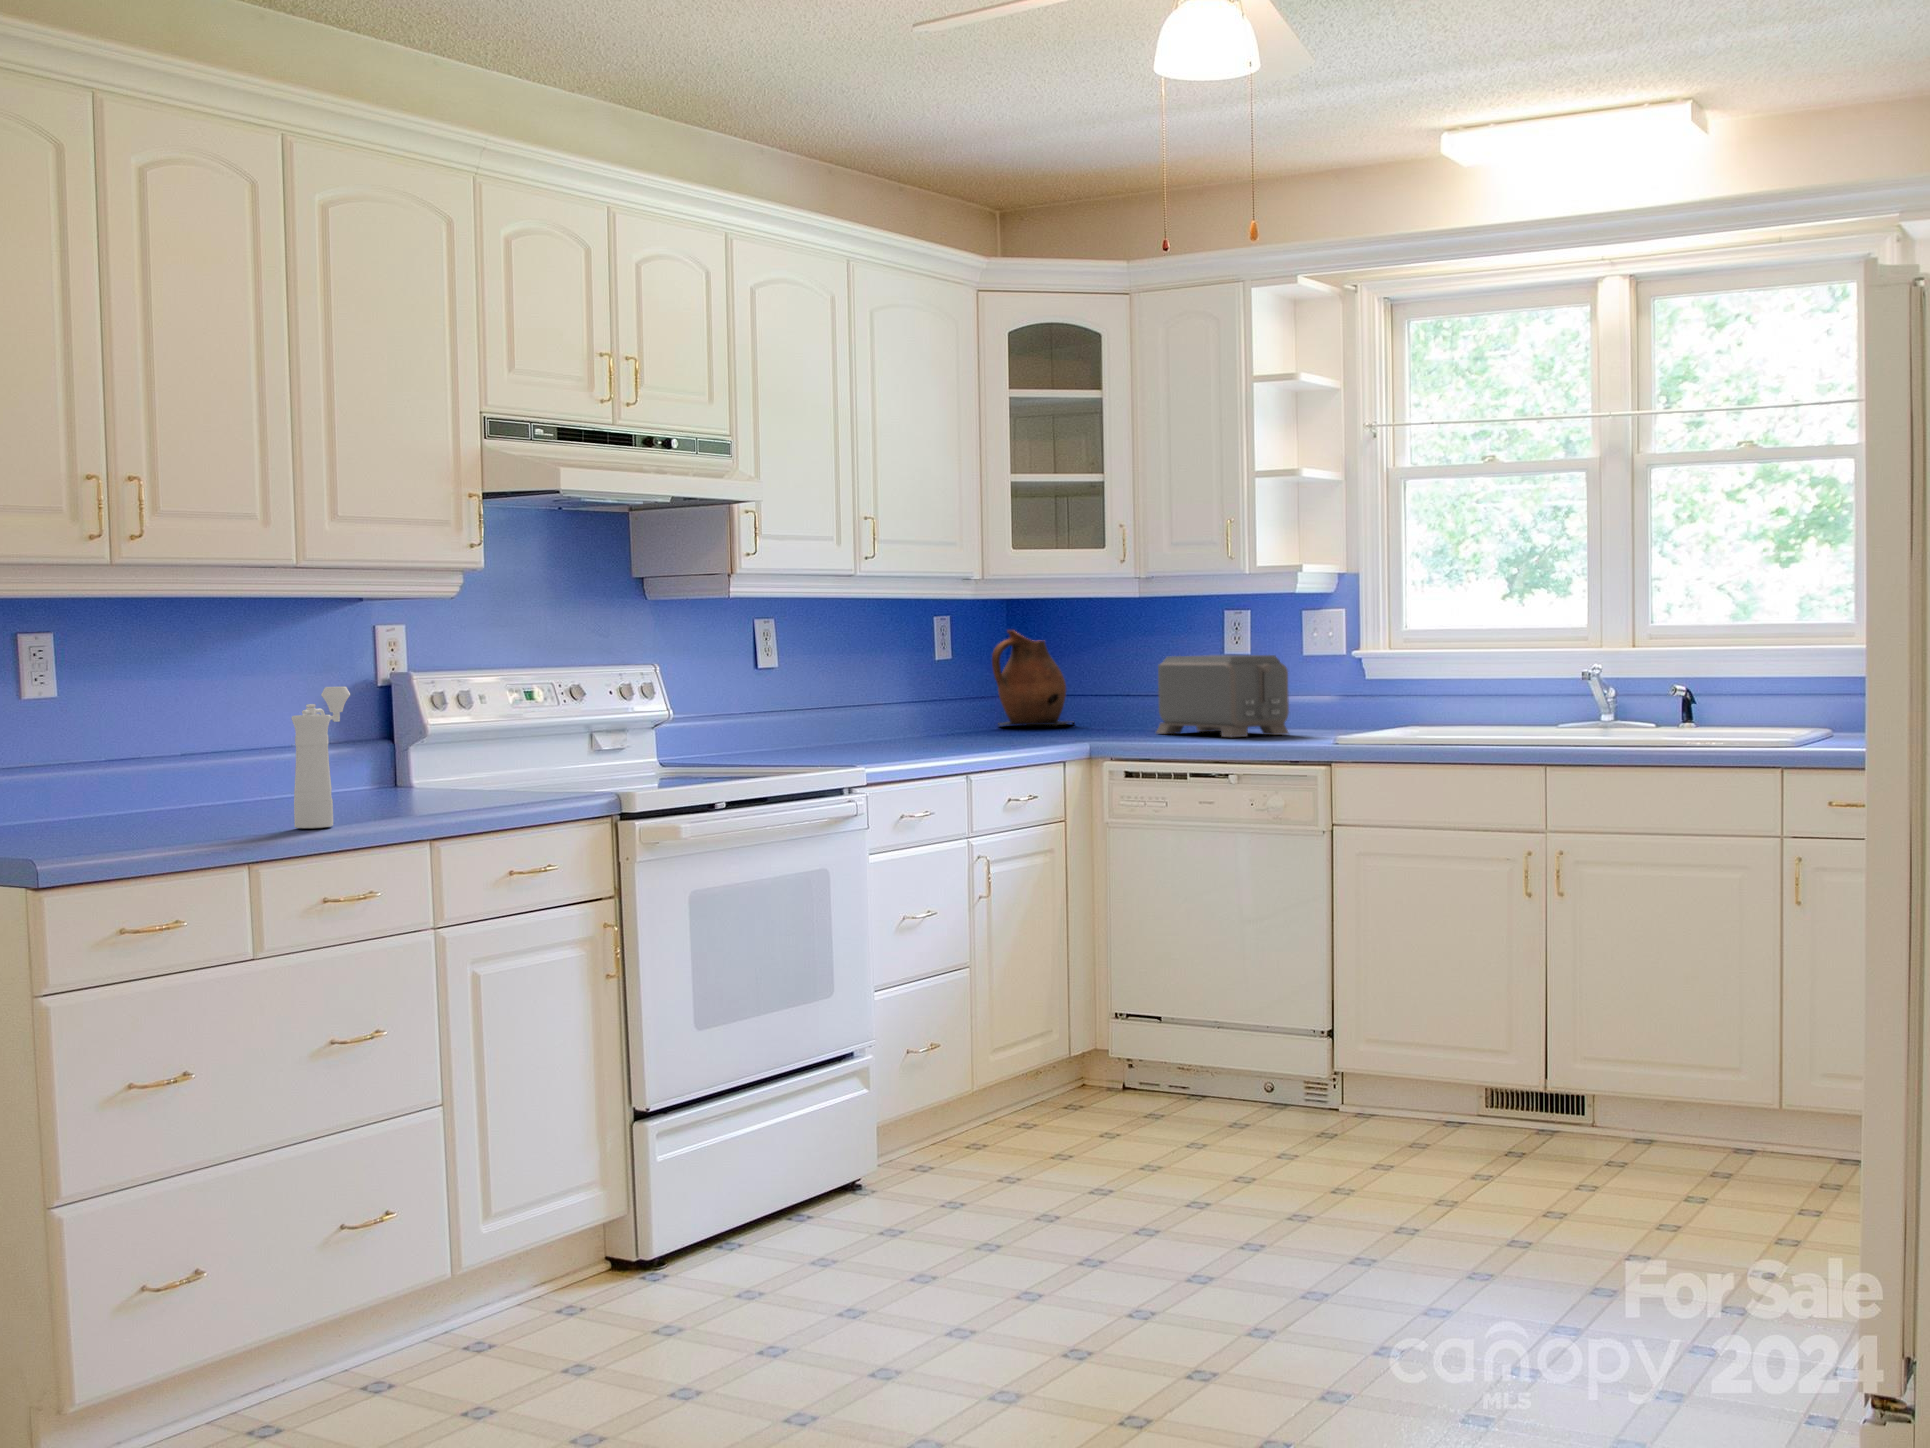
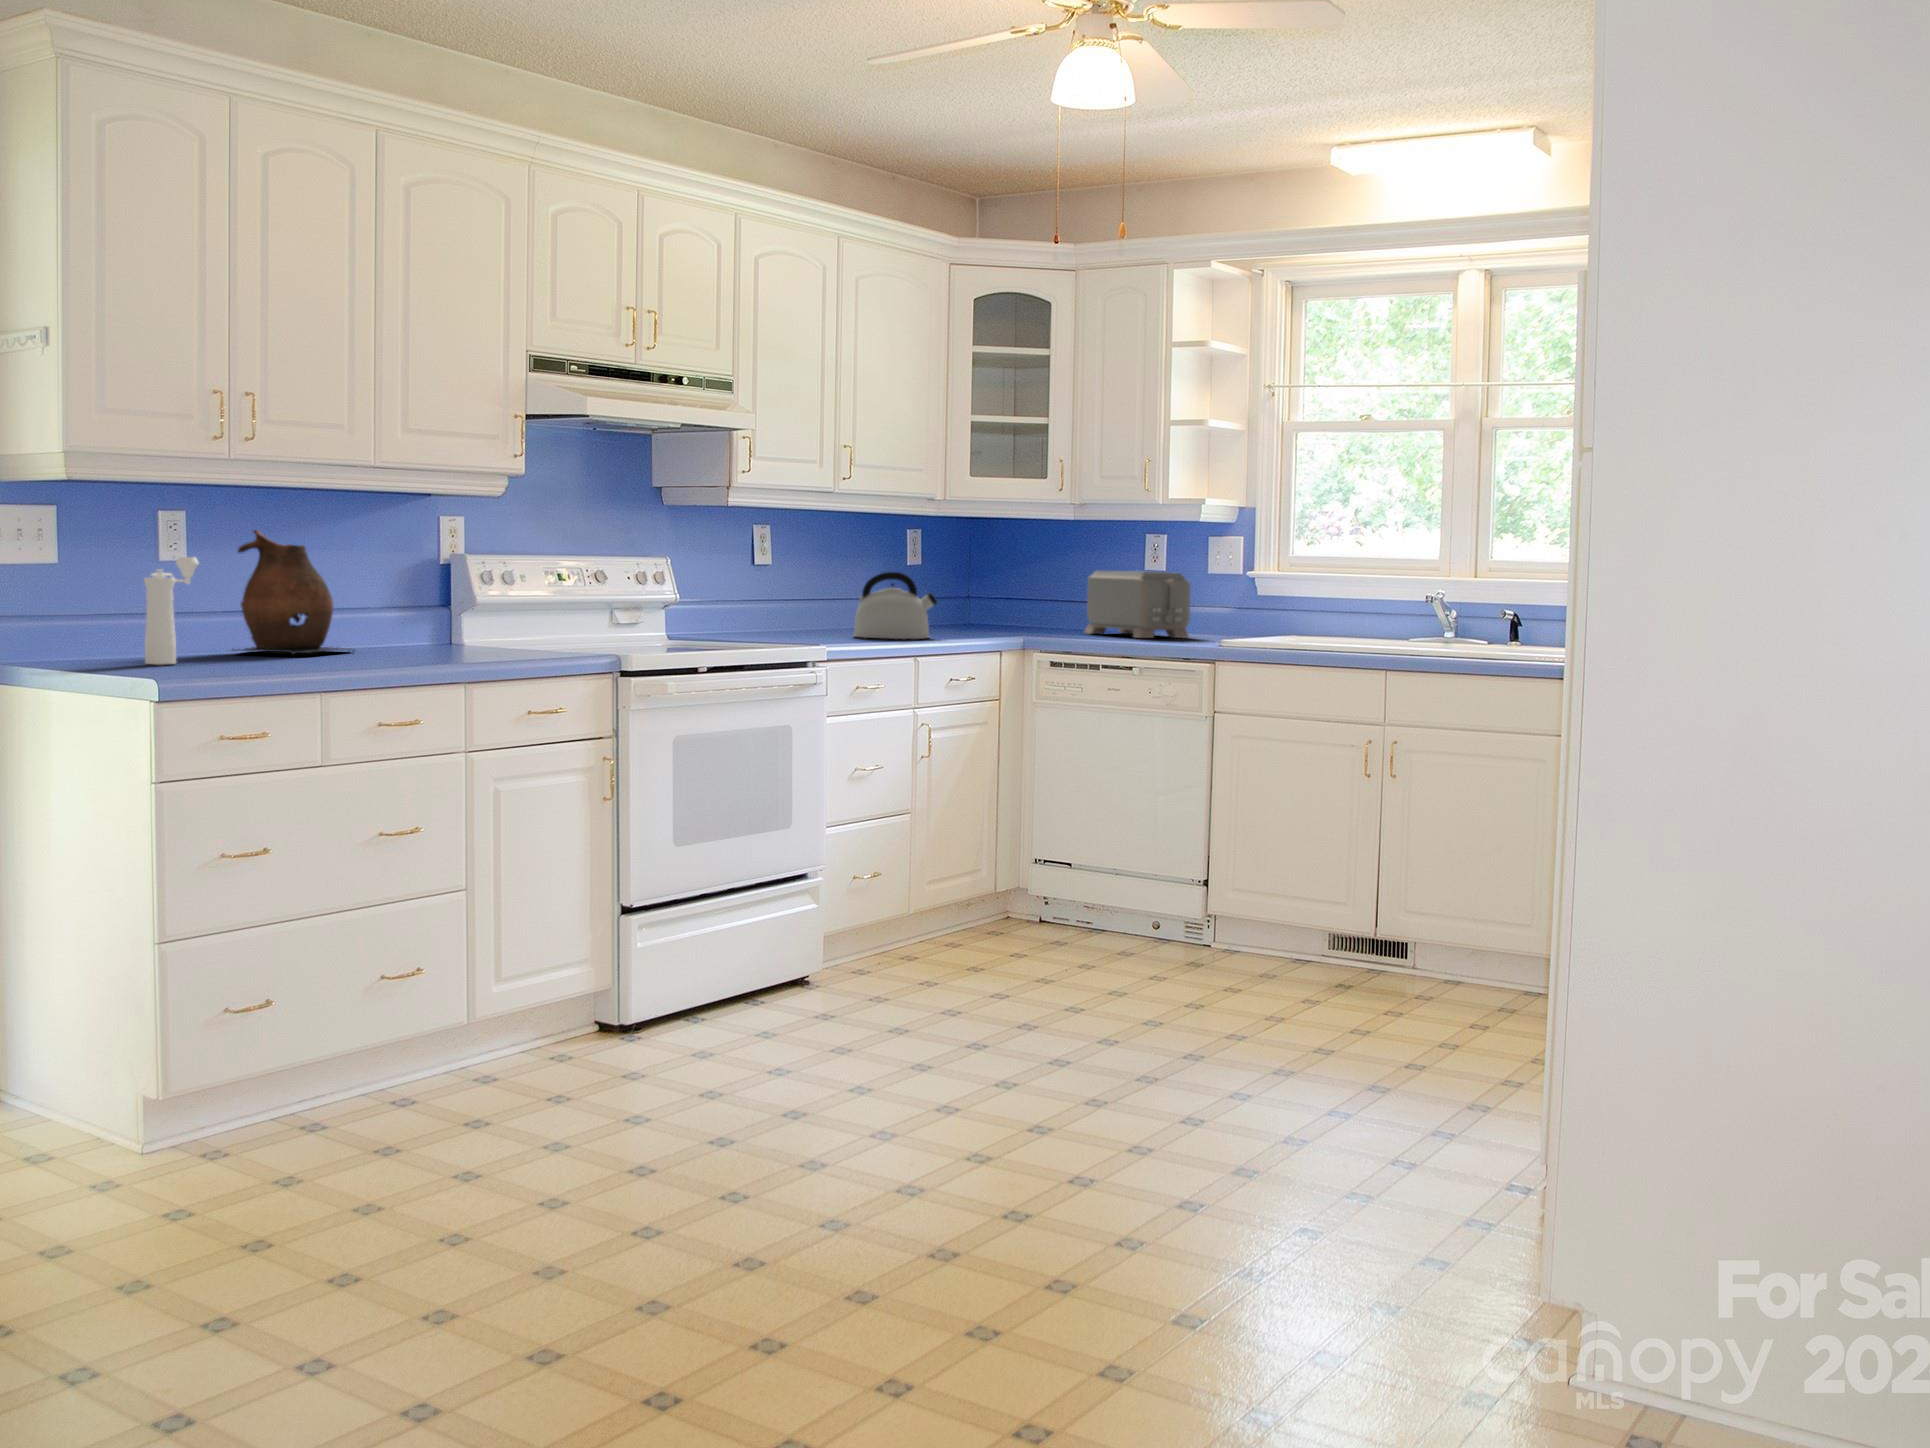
ceramic pitcher: present [992,630,1074,726] -> present [233,530,351,655]
kettle: none [883,669,985,752] -> present [854,572,937,639]
pepper mill: present [291,687,350,828] -> present [144,557,199,665]

